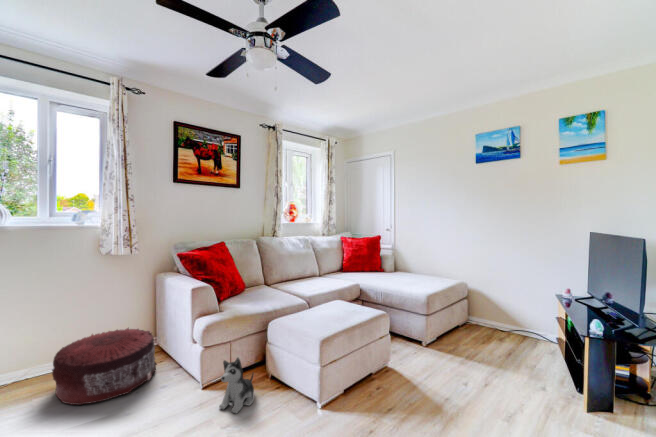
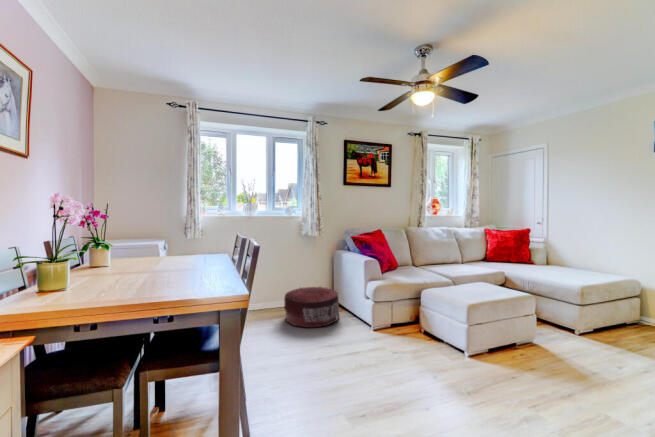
plush toy: present [219,358,254,413] -> none [388,309,412,348]

